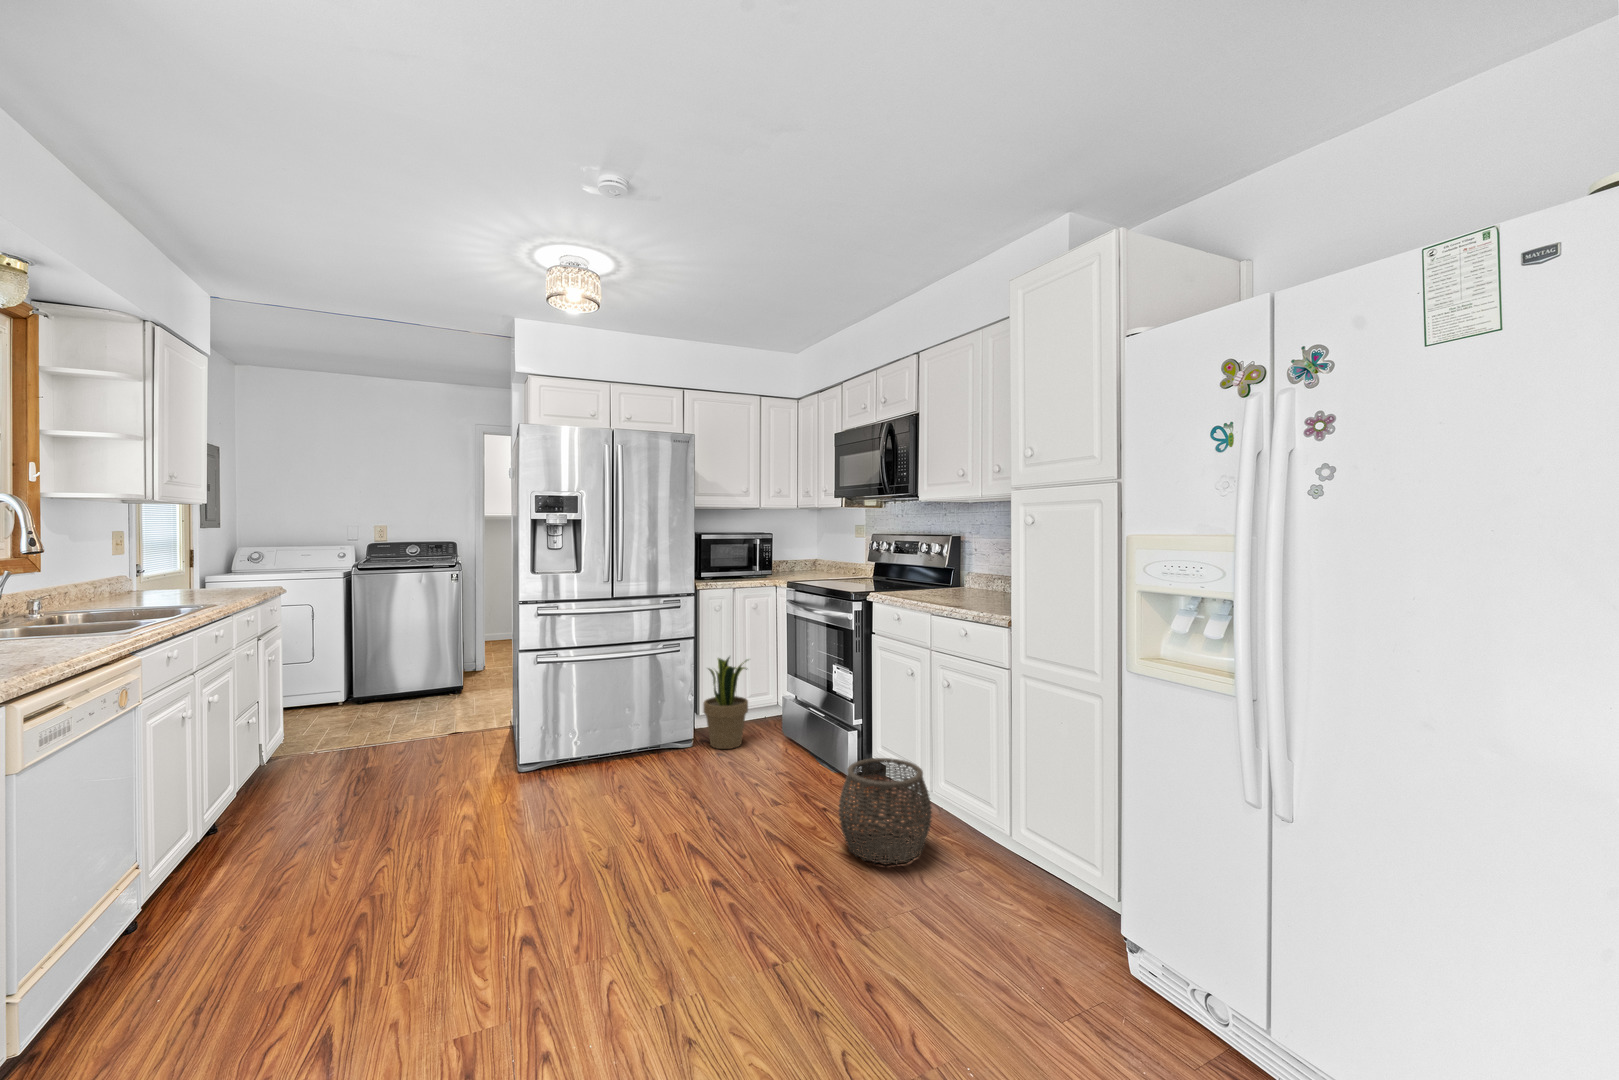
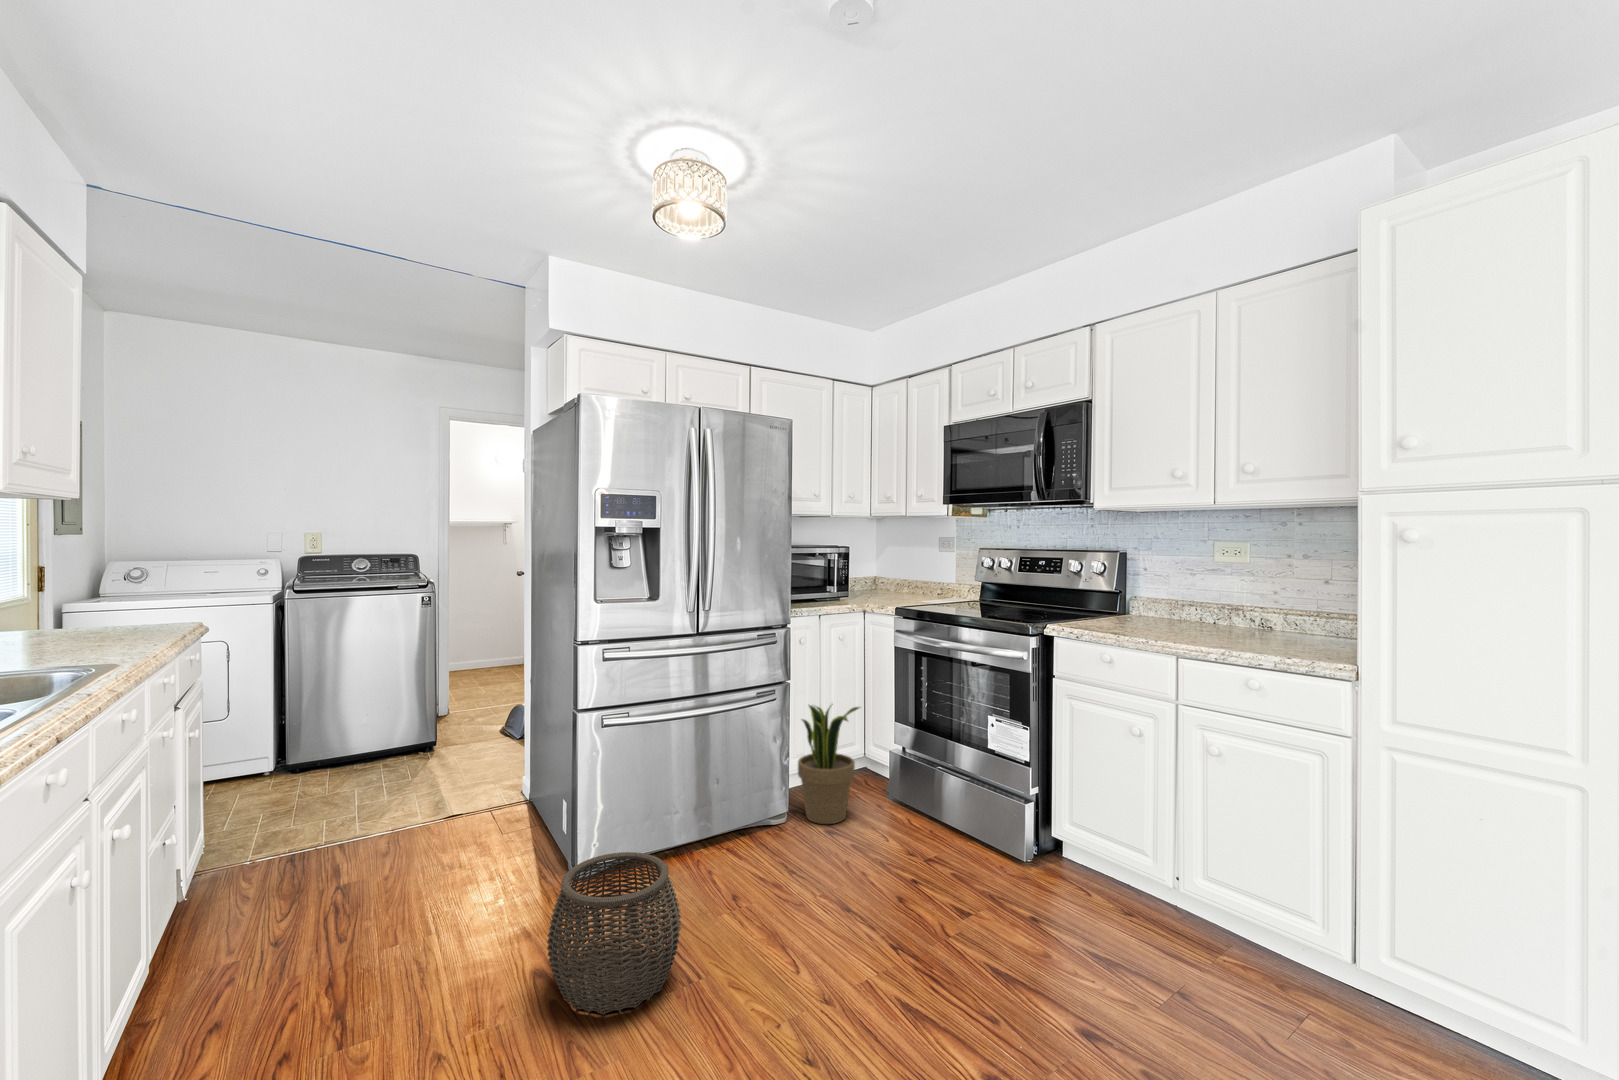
woven basket: present [838,758,932,864] -> present [547,852,681,1015]

